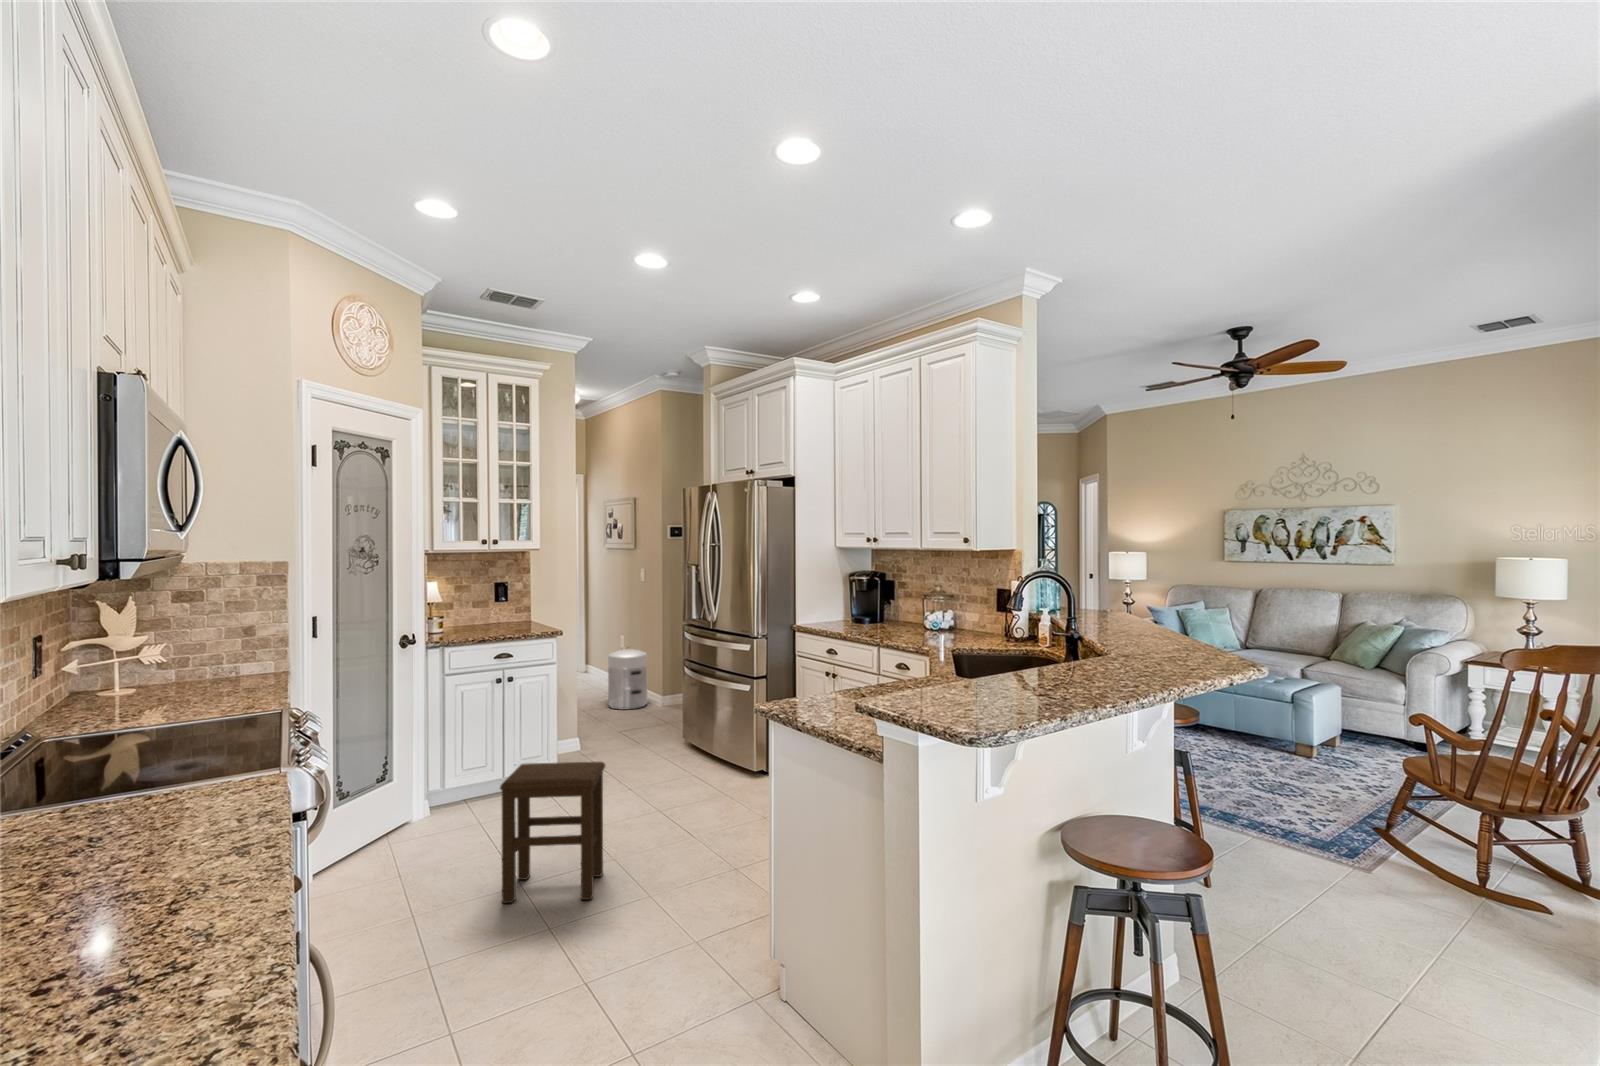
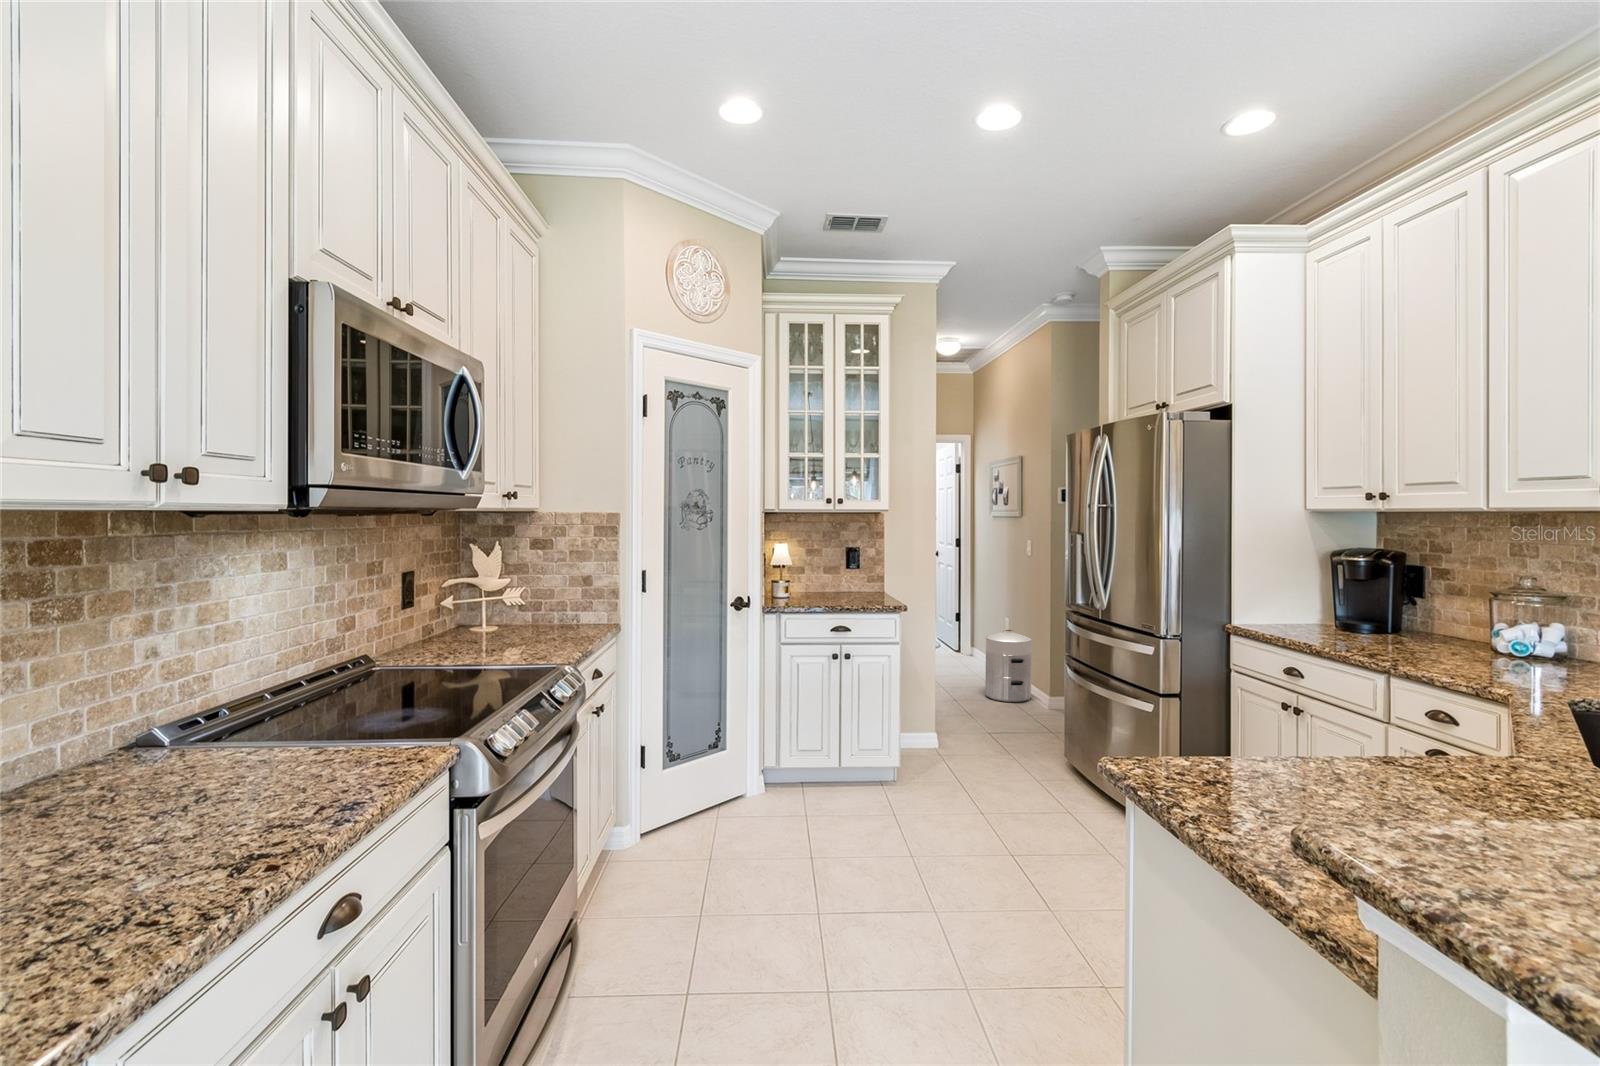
stool: present [500,762,605,903] -> none [791,766,926,968]

